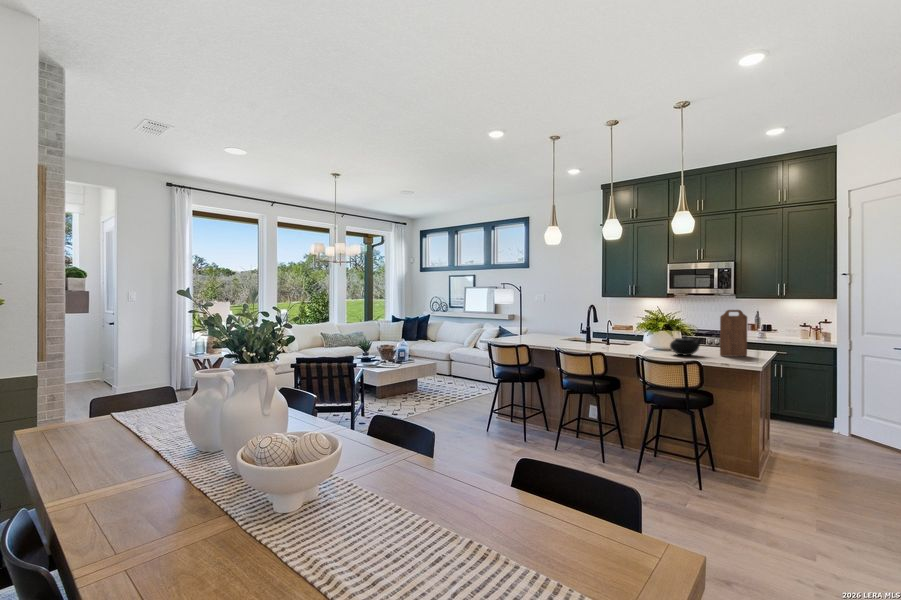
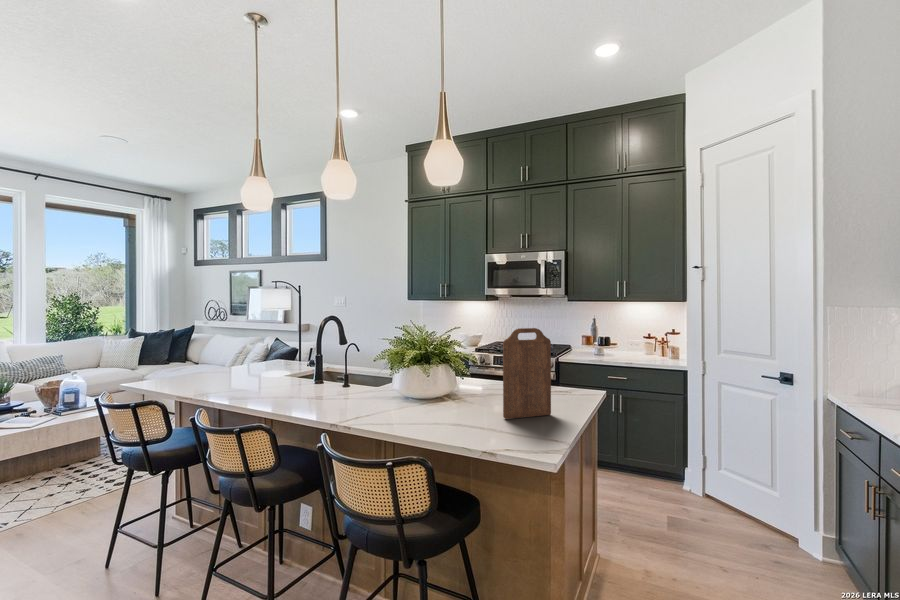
teapot: present [670,325,702,355] -> none [413,358,475,422]

